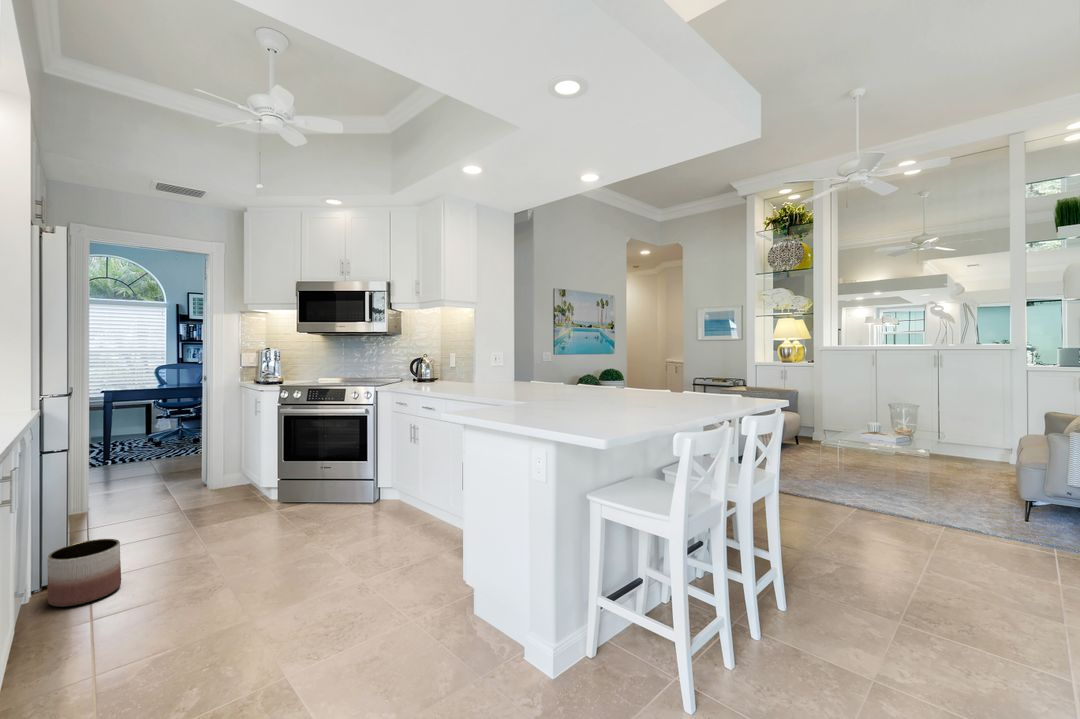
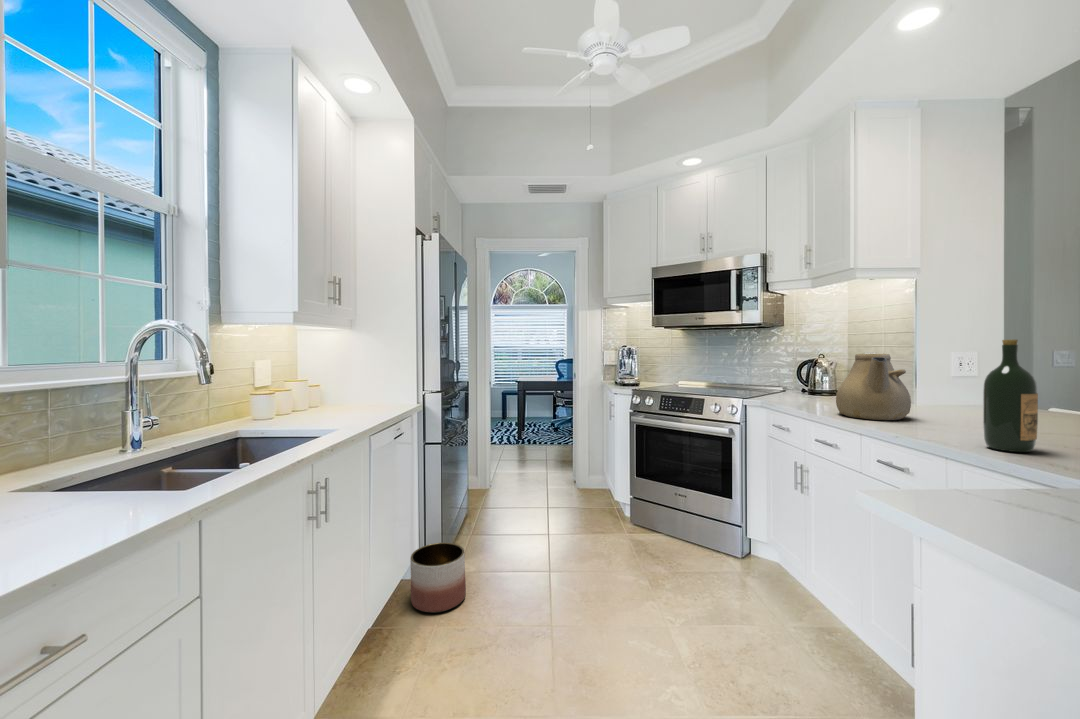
wine bottle: none [488,345,505,396] -> present [983,340,1038,452]
teapot: none [431,353,466,390] -> present [836,354,911,420]

